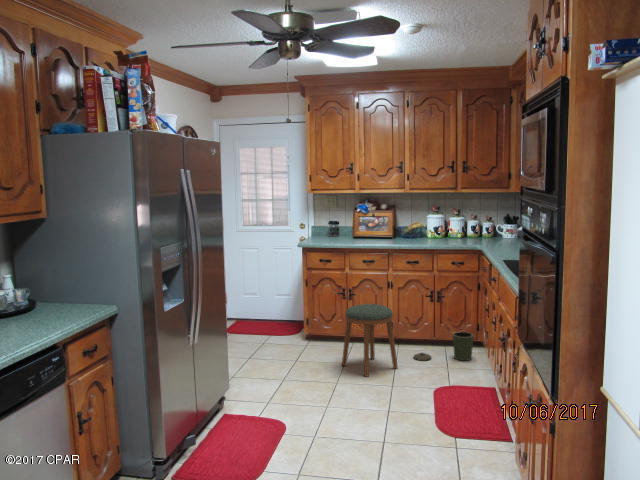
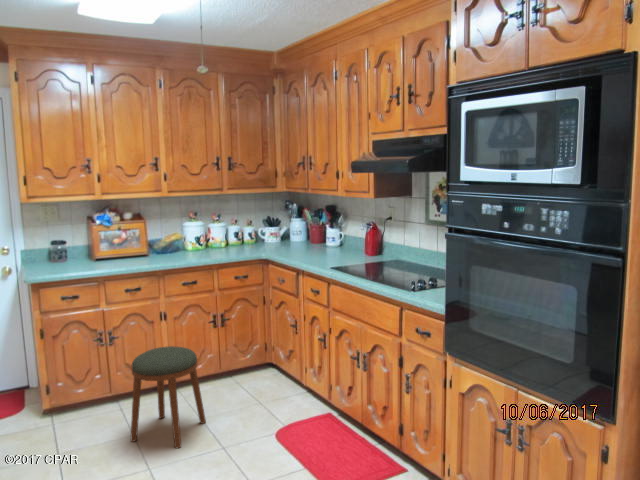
trash can: present [414,332,474,361] -> none [209,354,273,403]

